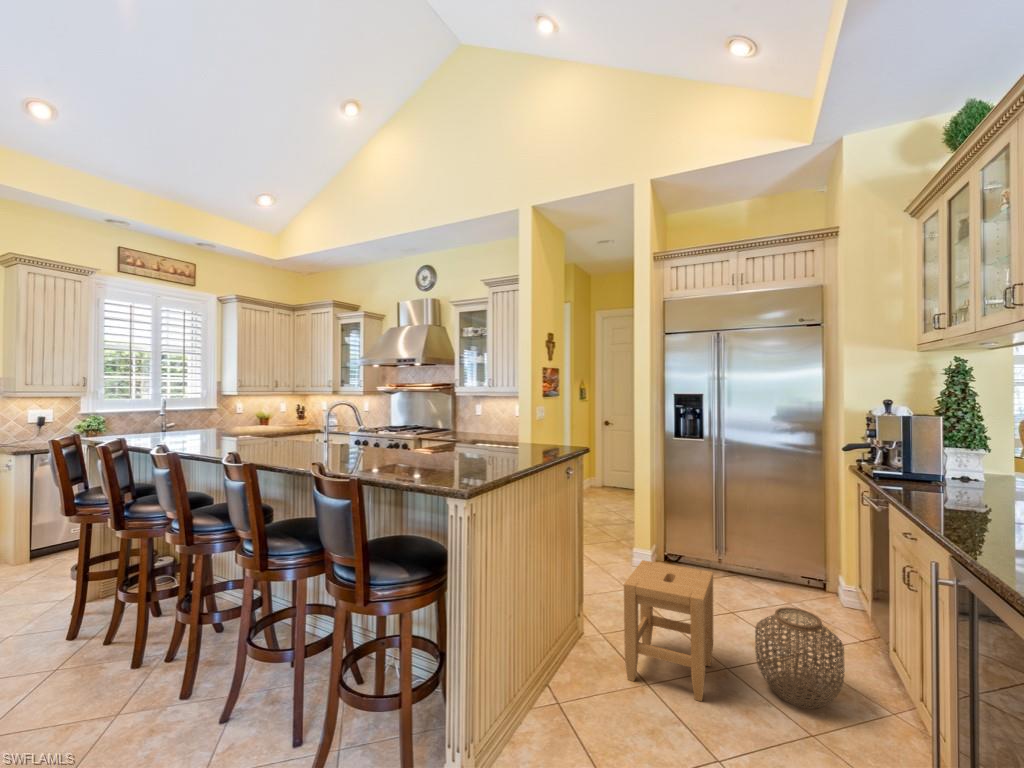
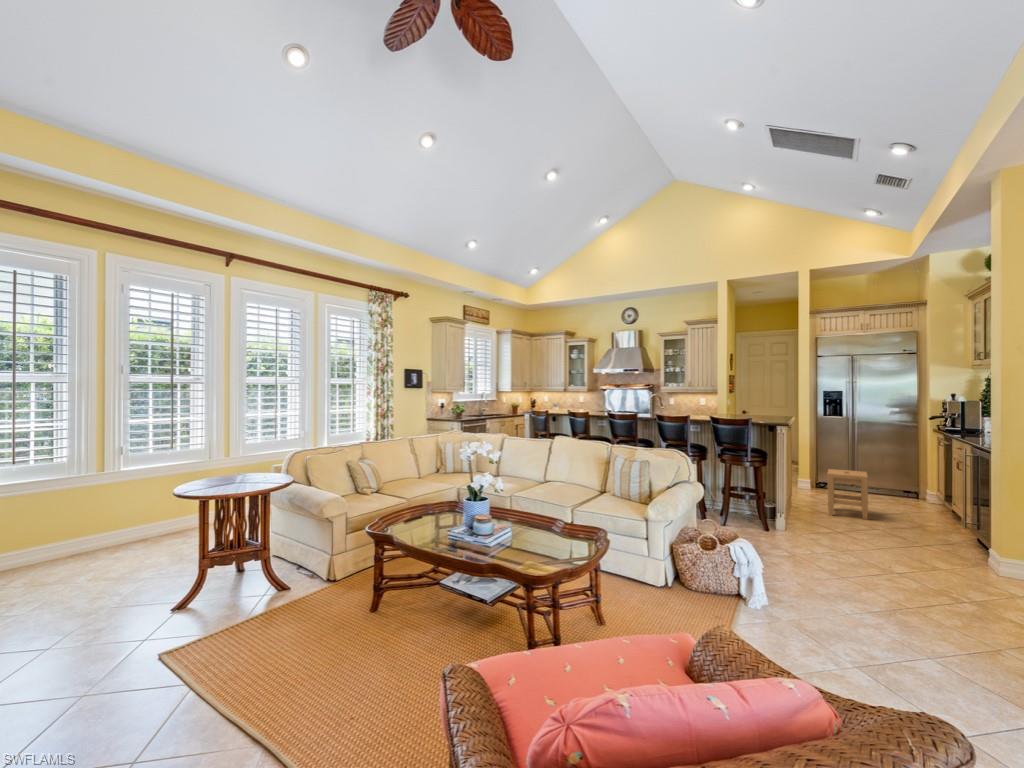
woven basket: present [755,607,844,709] -> none [889,485,932,522]

